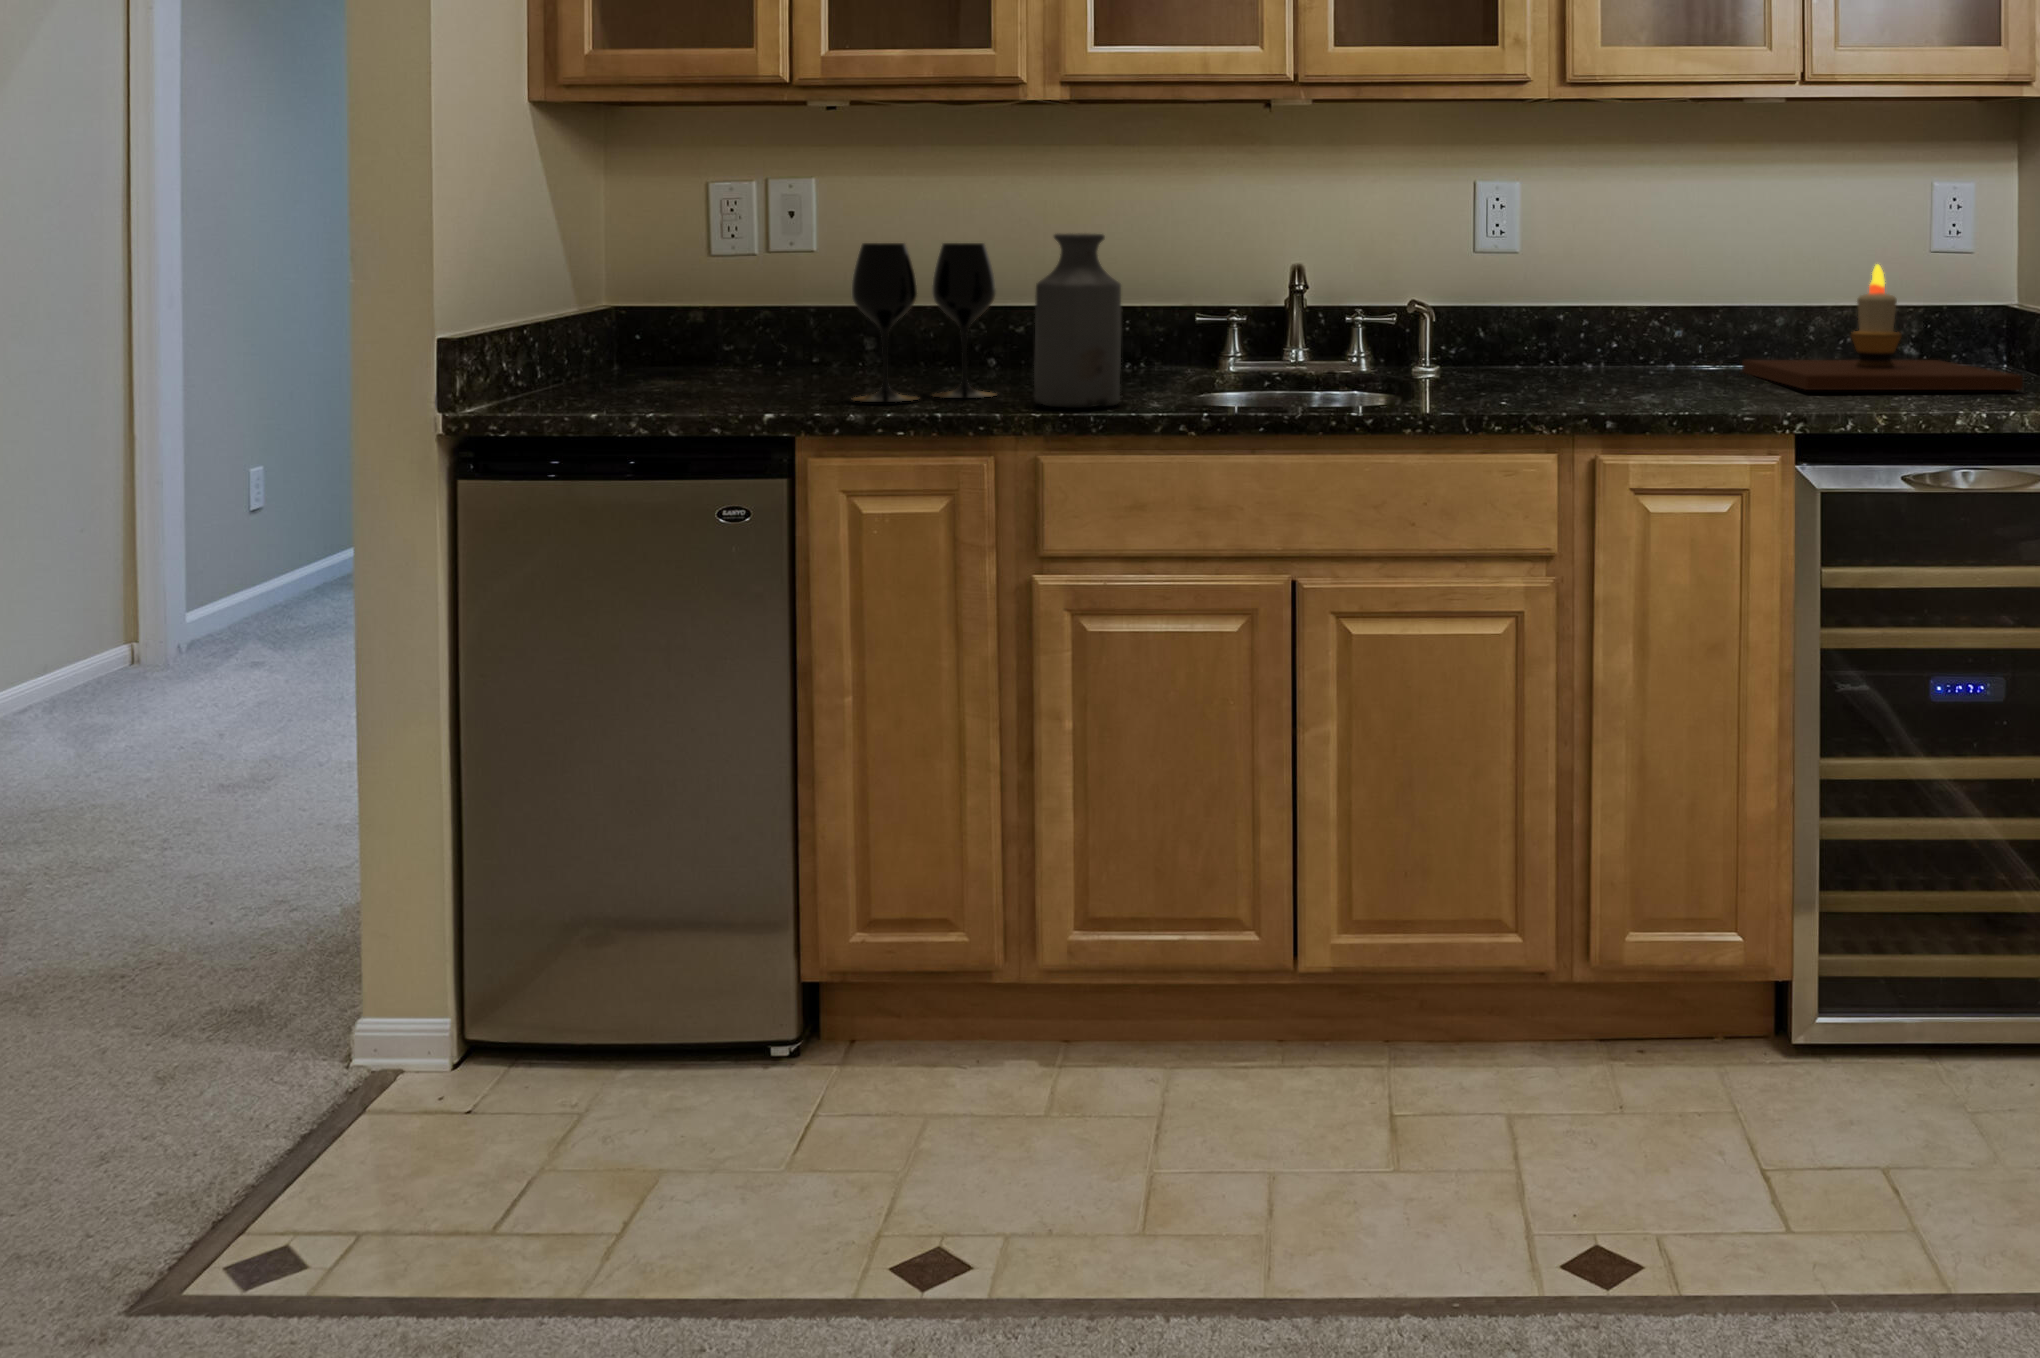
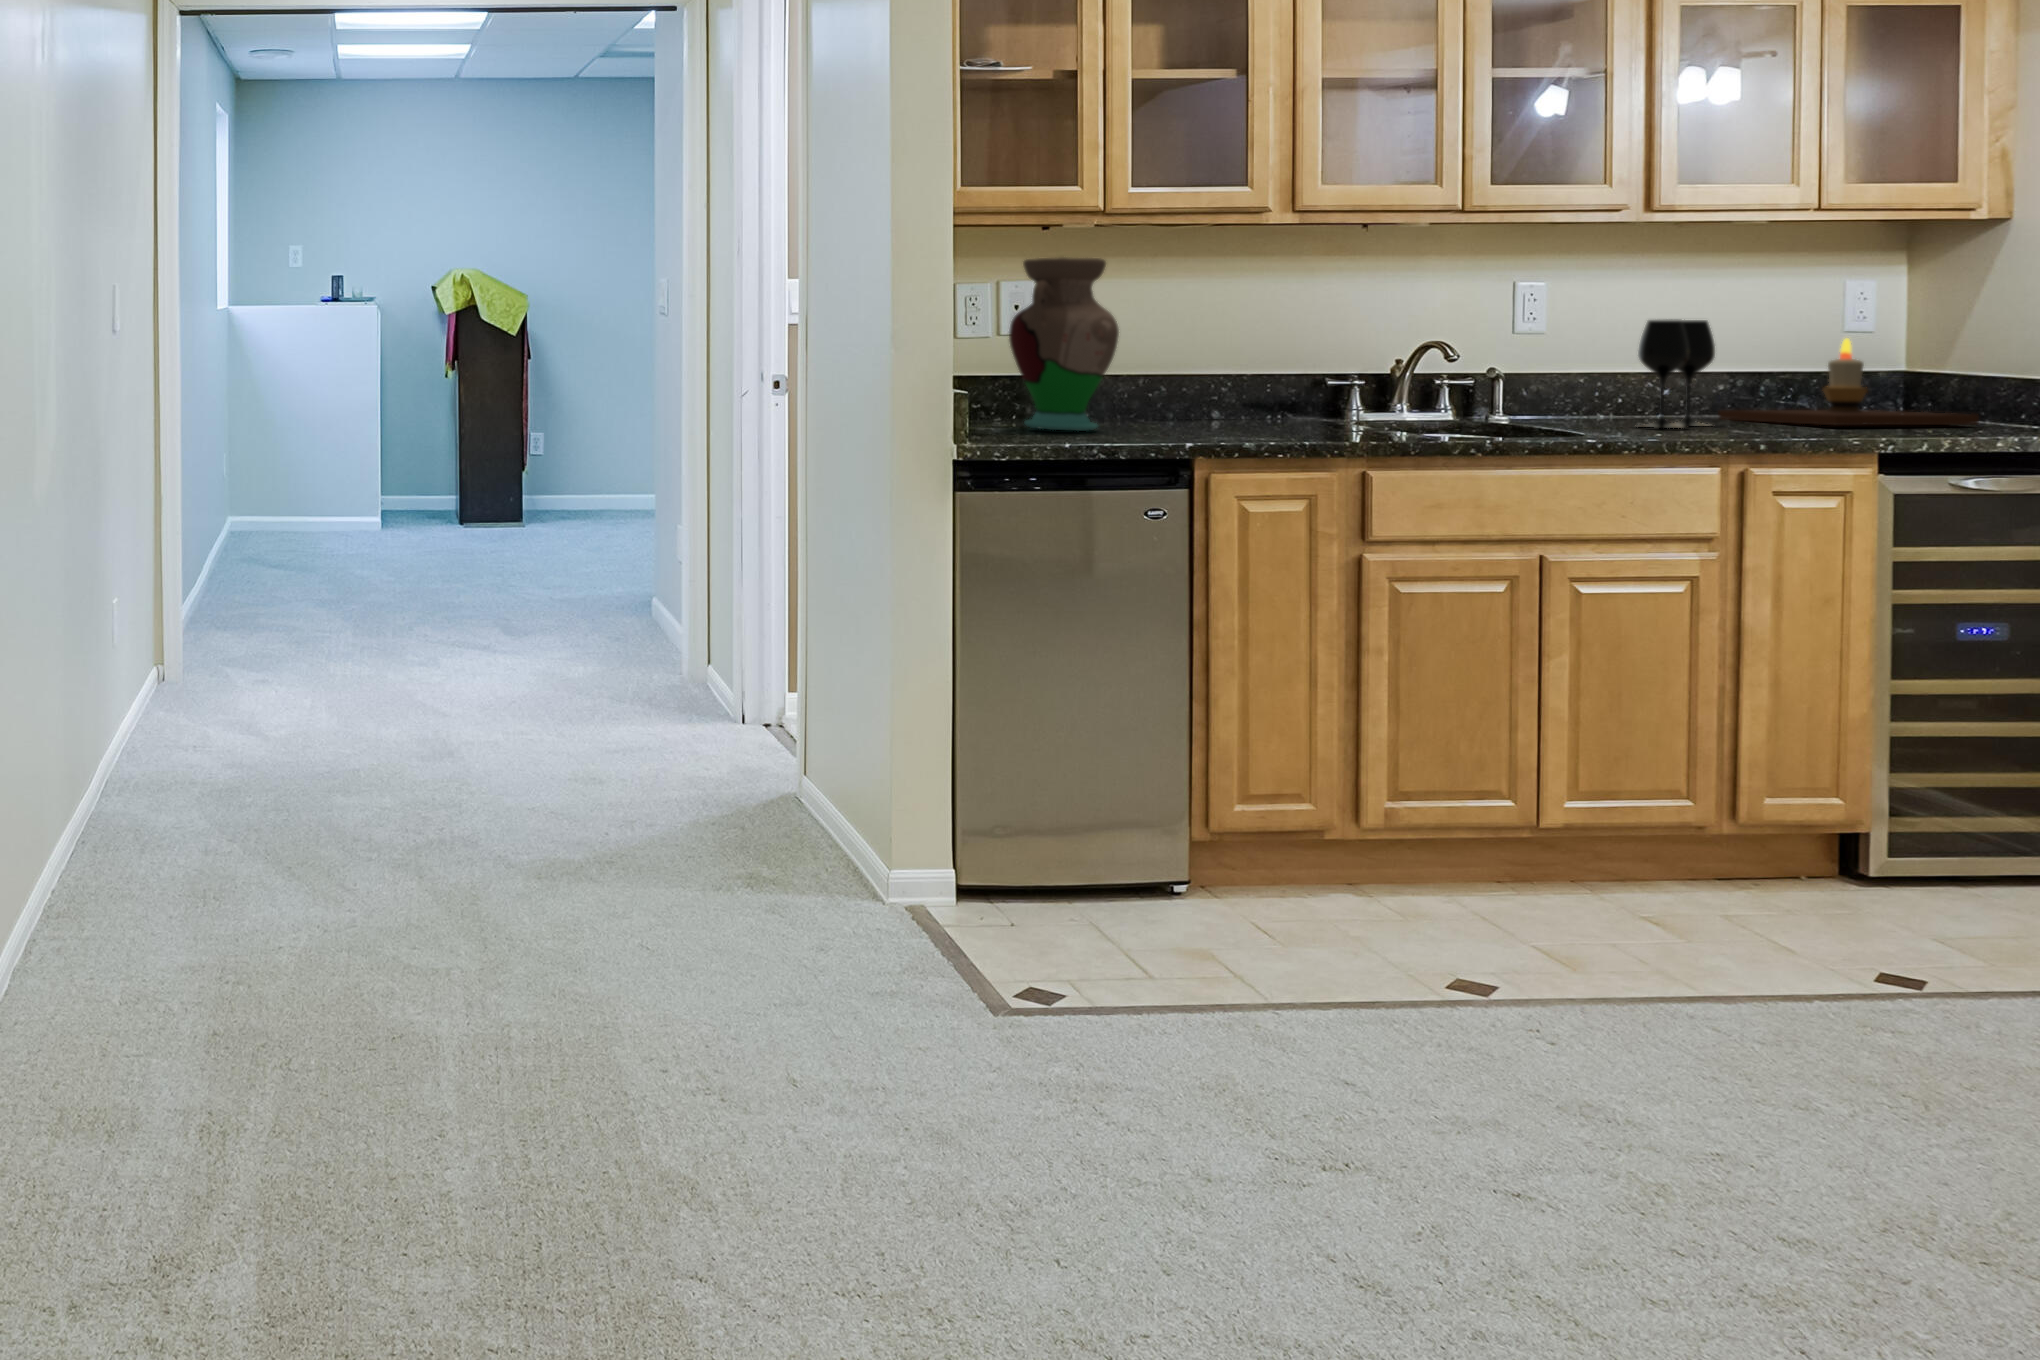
vase: none [665,151,824,389] -> present [1009,257,1119,431]
bottle: present [1034,233,1122,408] -> none [1330,315,1398,437]
wine glass: present [851,243,996,402] -> present [1638,319,1715,428]

